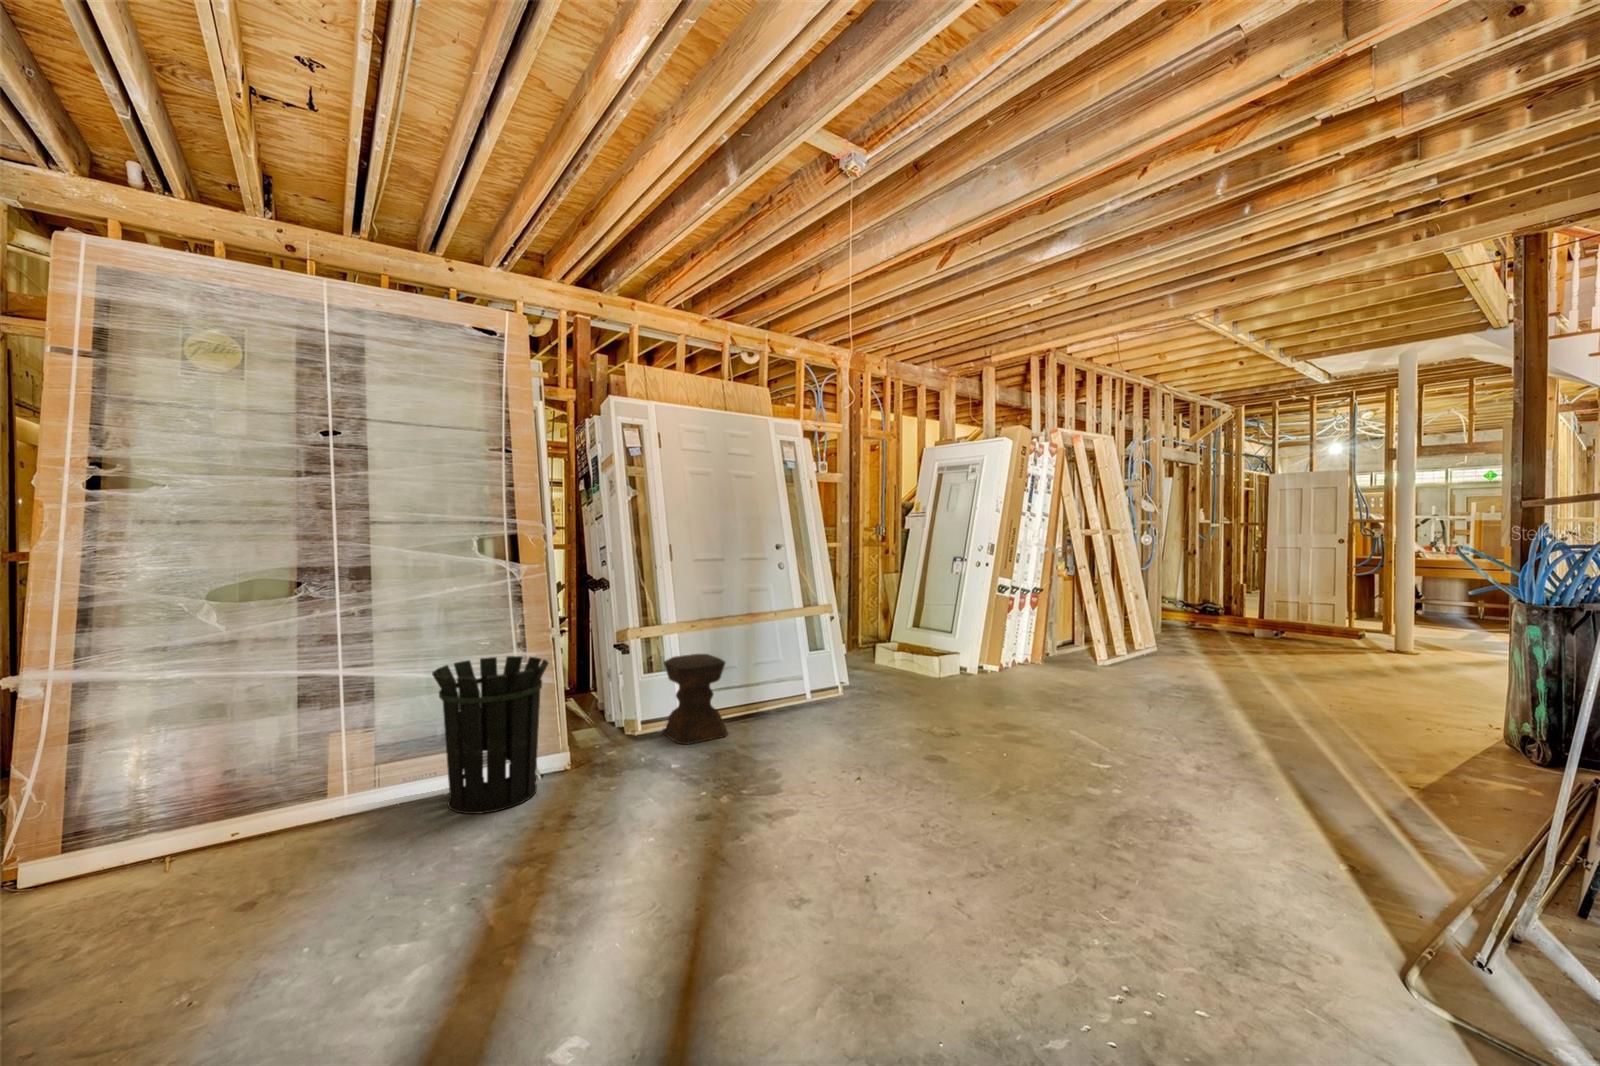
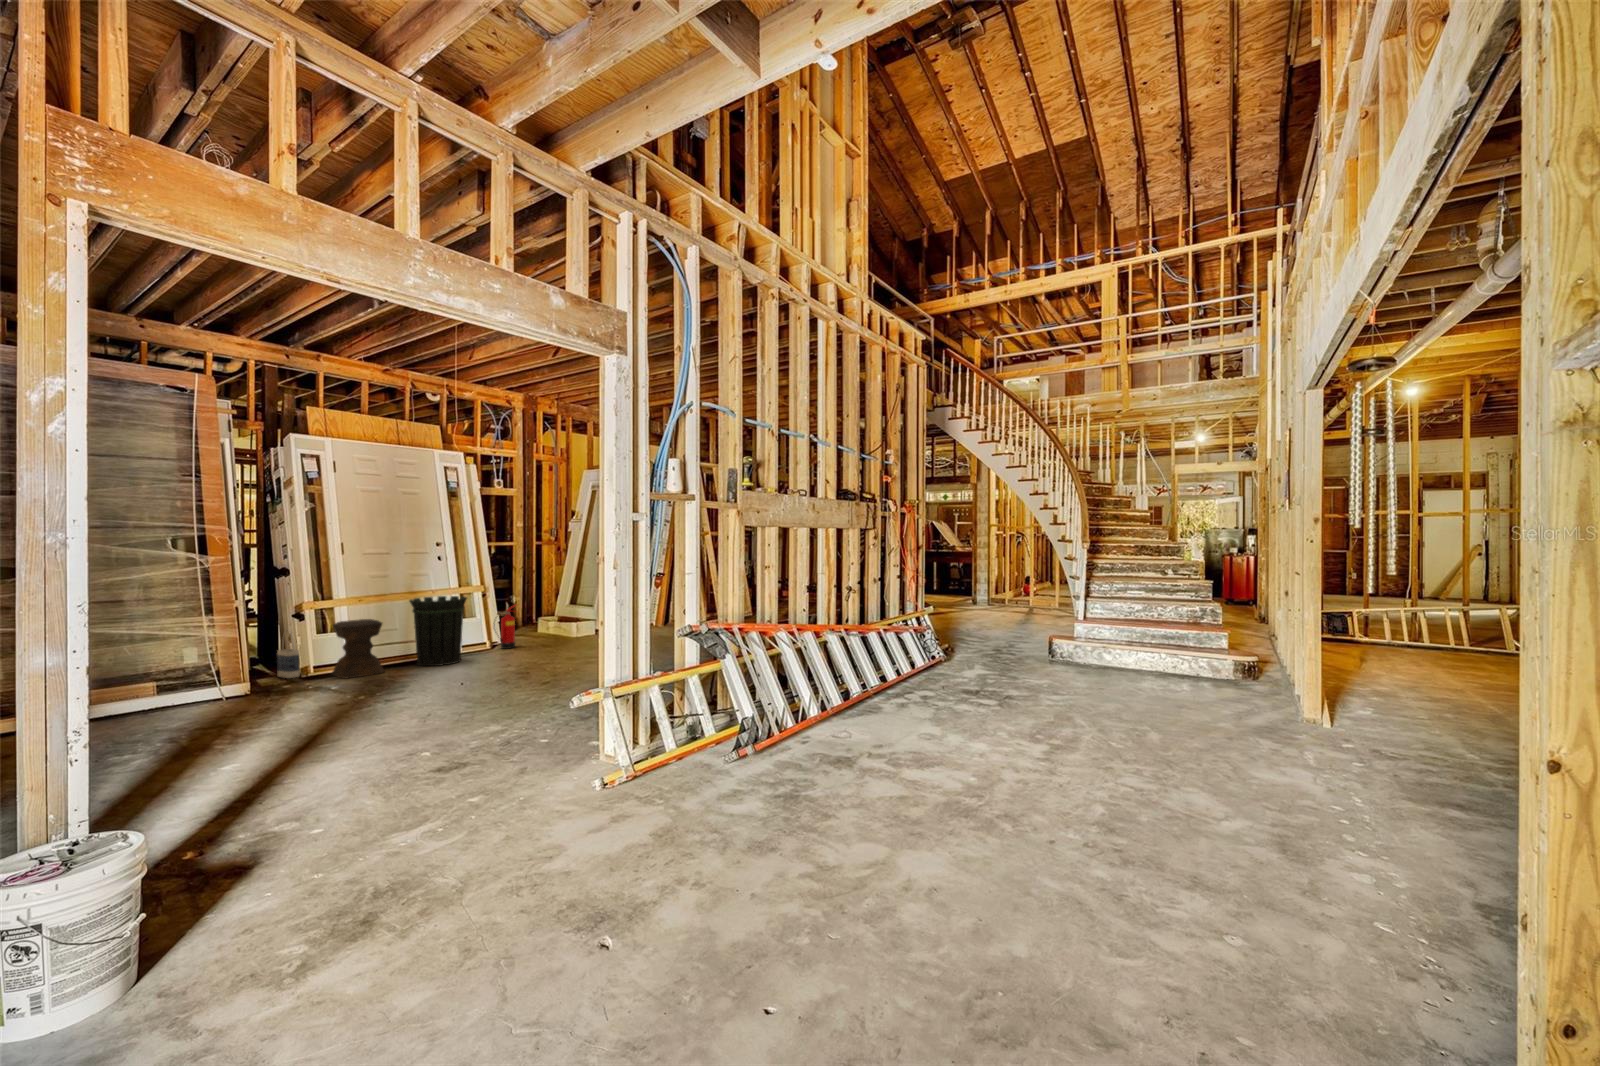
fire extinguisher: none [846,631,873,695] -> present [494,605,516,649]
waste bin: present [432,656,548,814] -> present [409,596,467,666]
bag: none [598,665,624,736] -> present [277,630,300,678]

